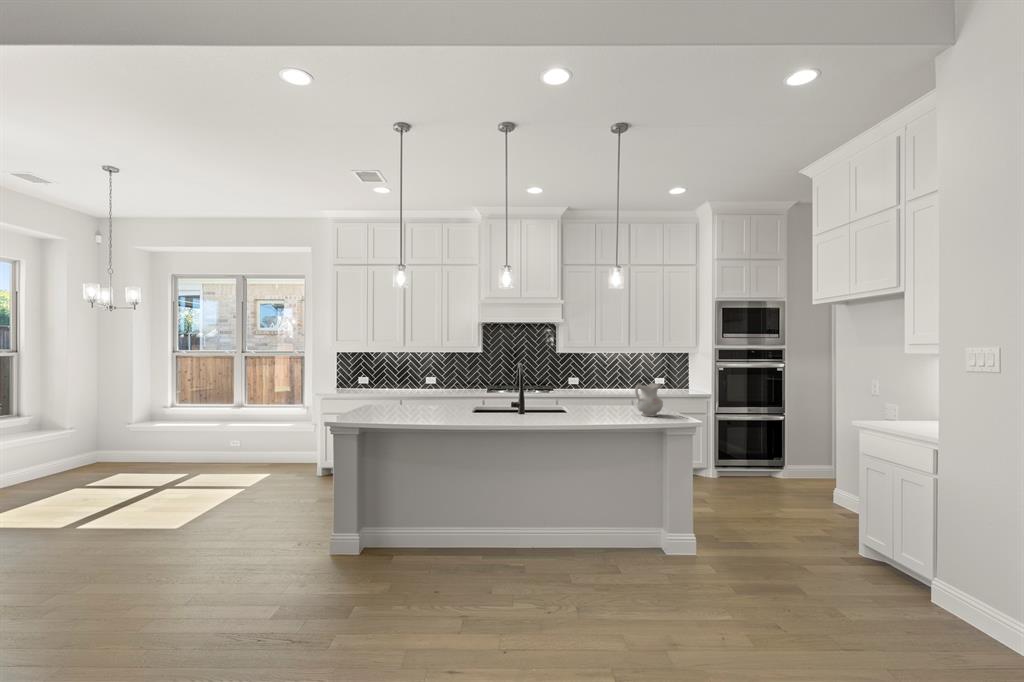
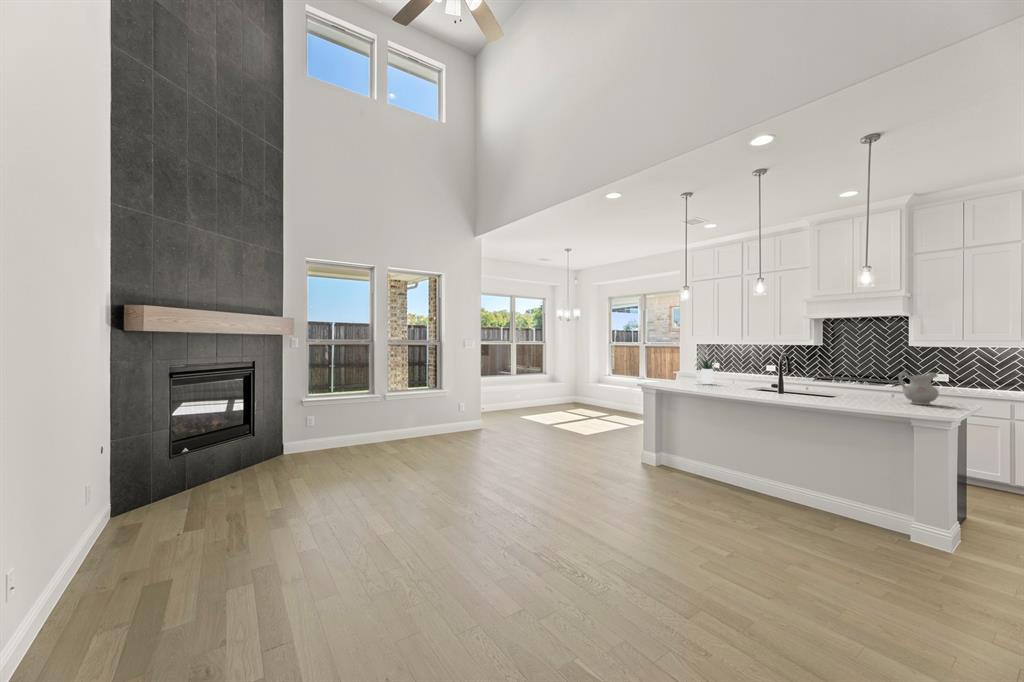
potted plant: none [388,377,429,414] -> present [695,359,717,384]

